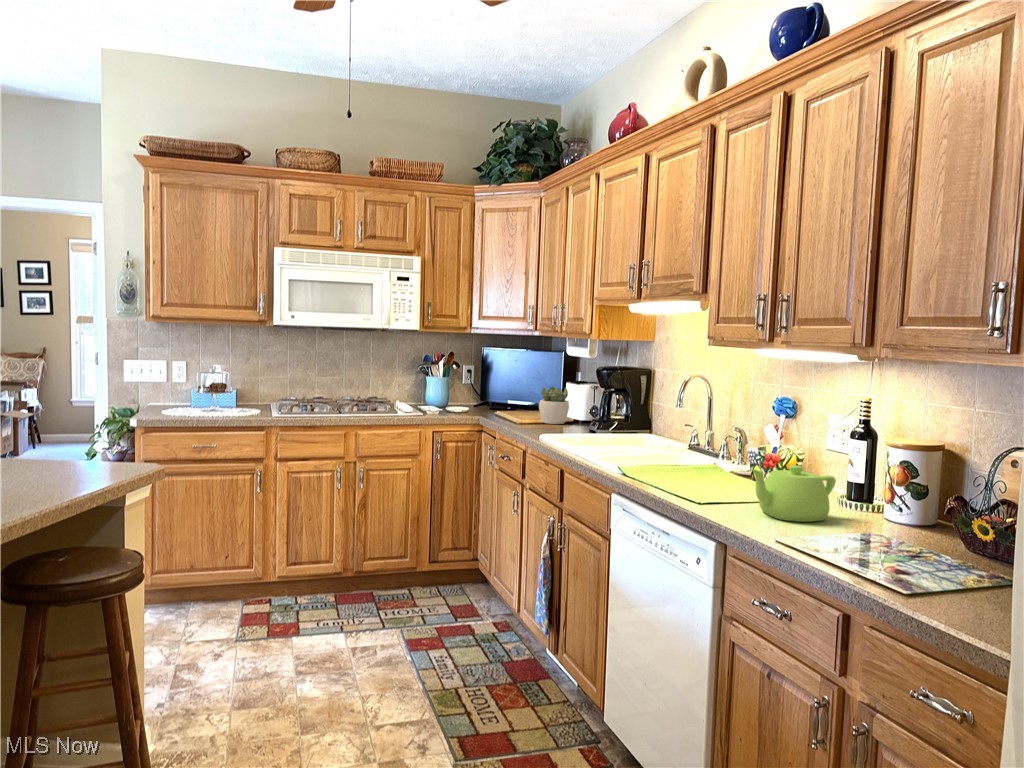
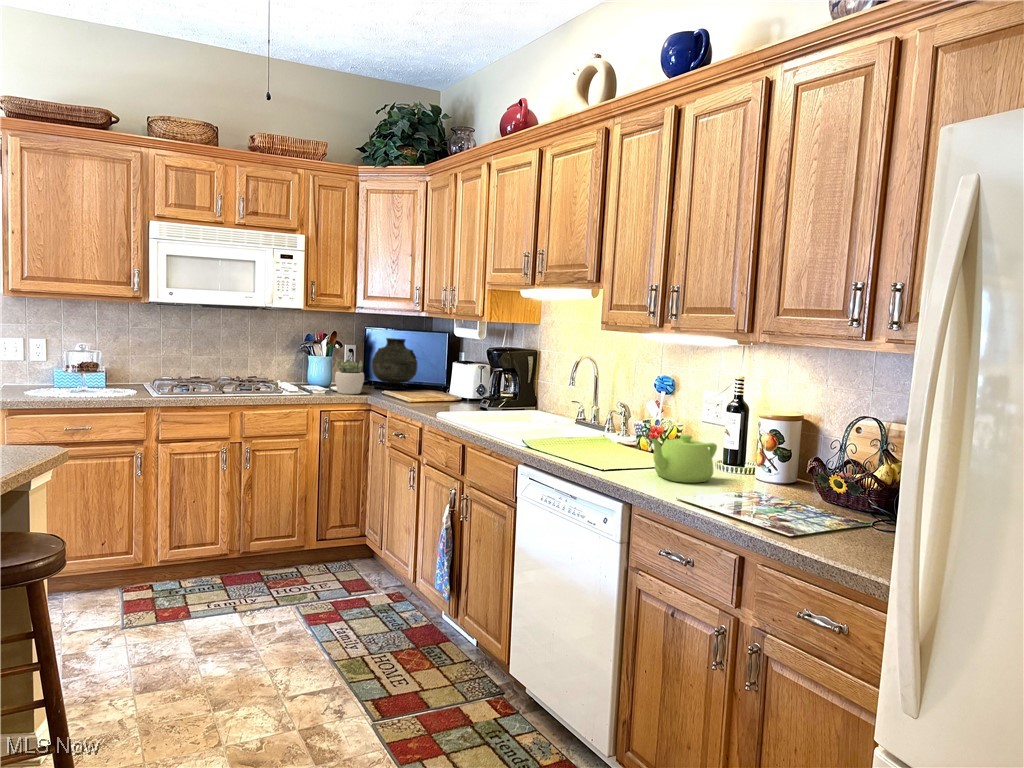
vase: none [486,358,533,411] -> present [372,338,418,389]
succulent plant: present [539,387,569,424] -> present [335,359,364,394]

